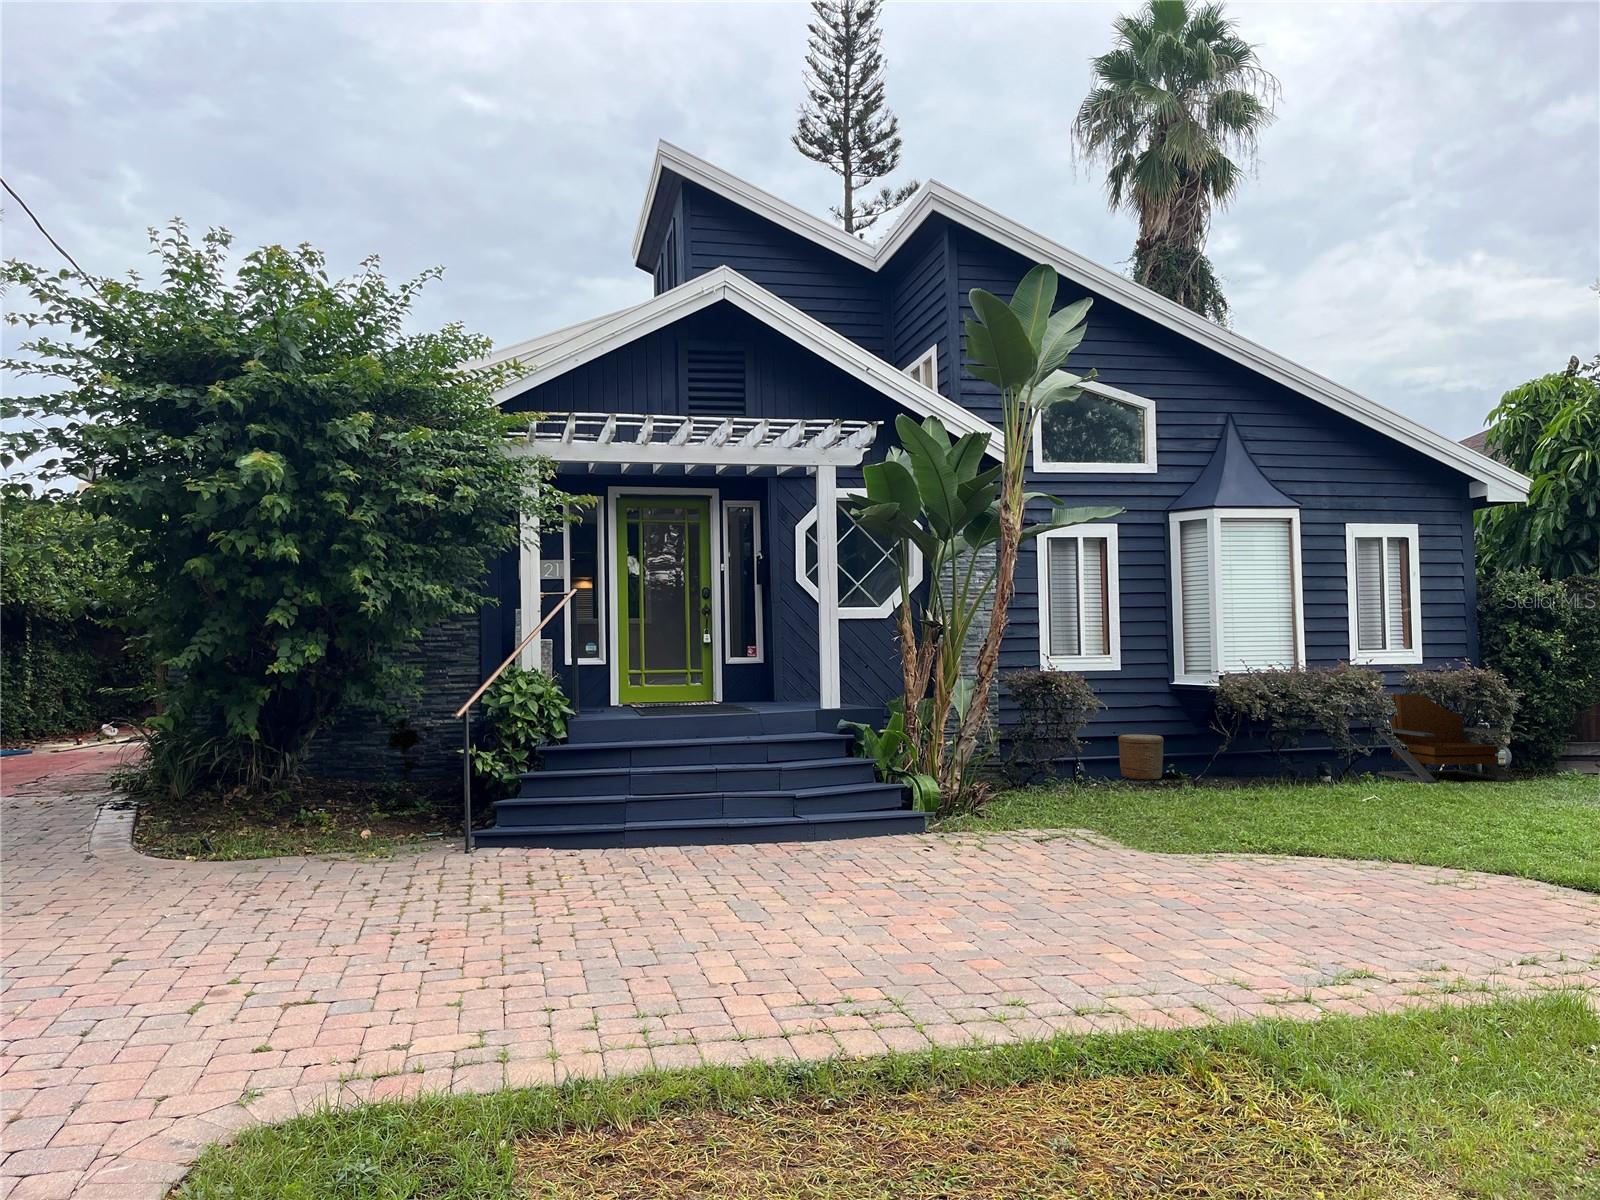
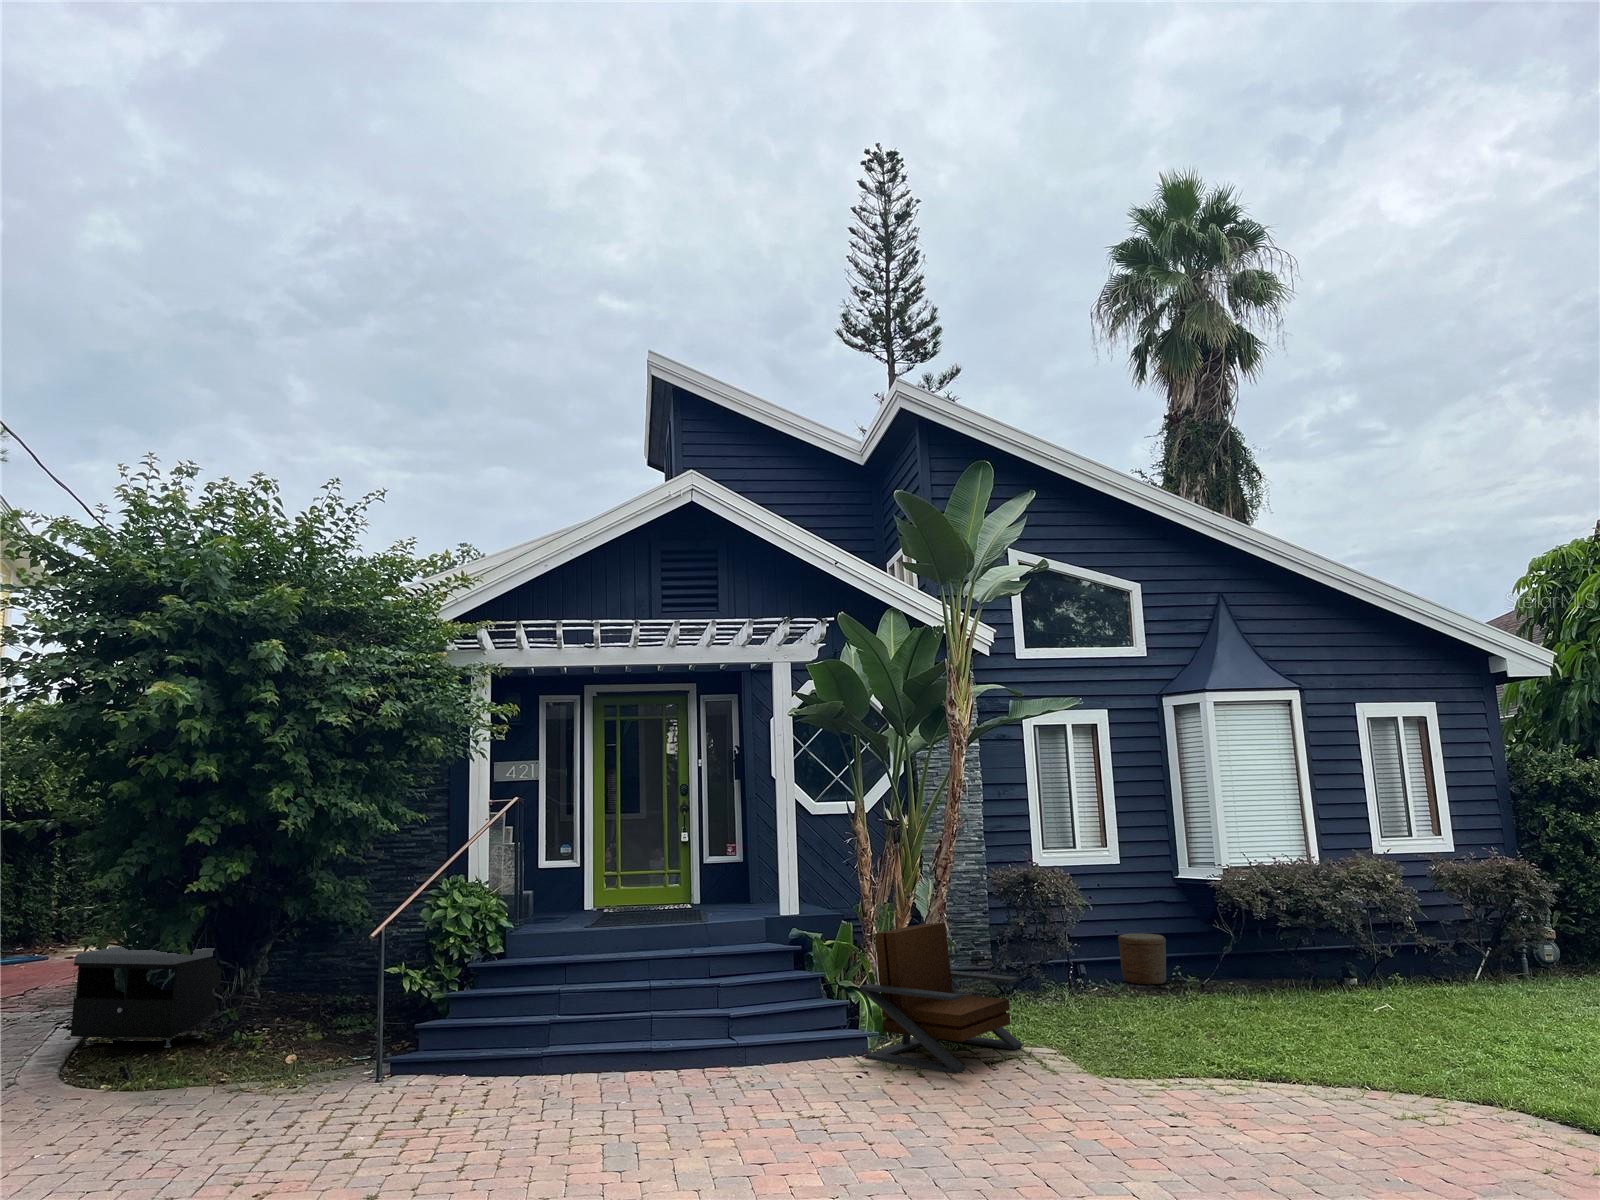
lounge chair: present [1376,694,1511,783] -> present [859,923,1022,1073]
potted plant: present [376,718,433,806] -> none [340,922,396,1016]
storage bench: none [116,734,267,831] -> present [70,946,221,1048]

